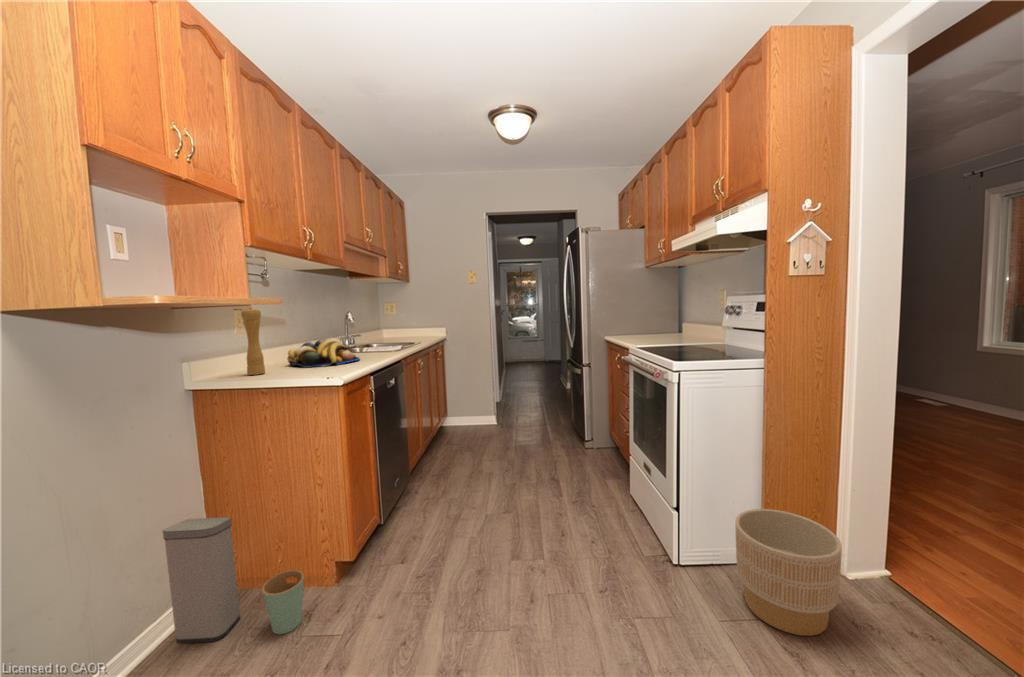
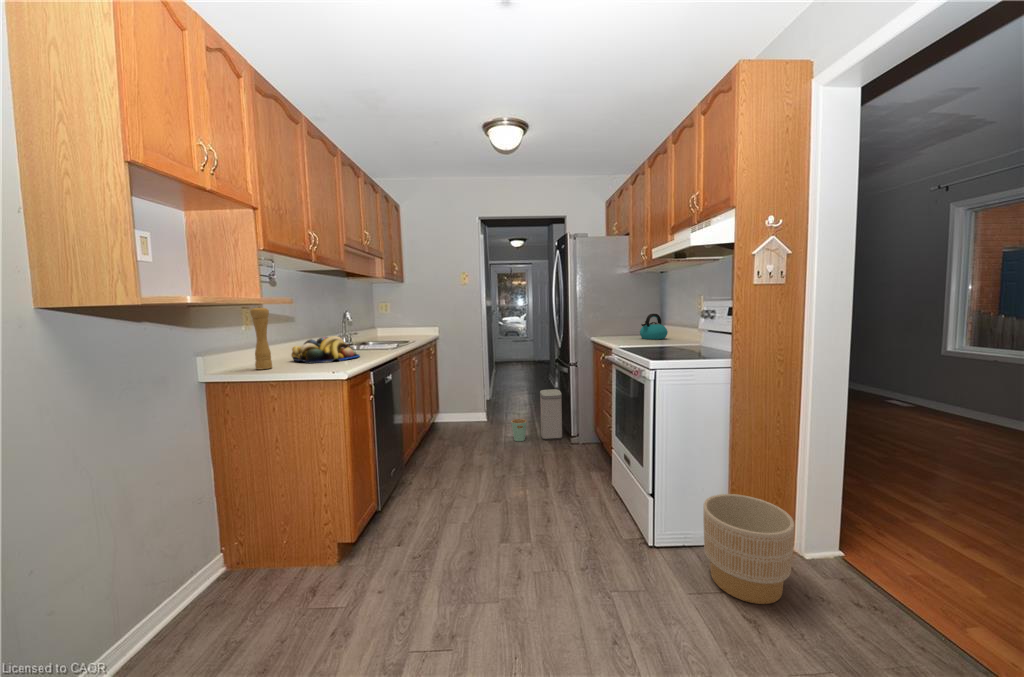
kettle: none [657,311,687,338] -> present [640,314,668,339]
trash can: present [163,517,304,643] -> present [511,389,562,441]

